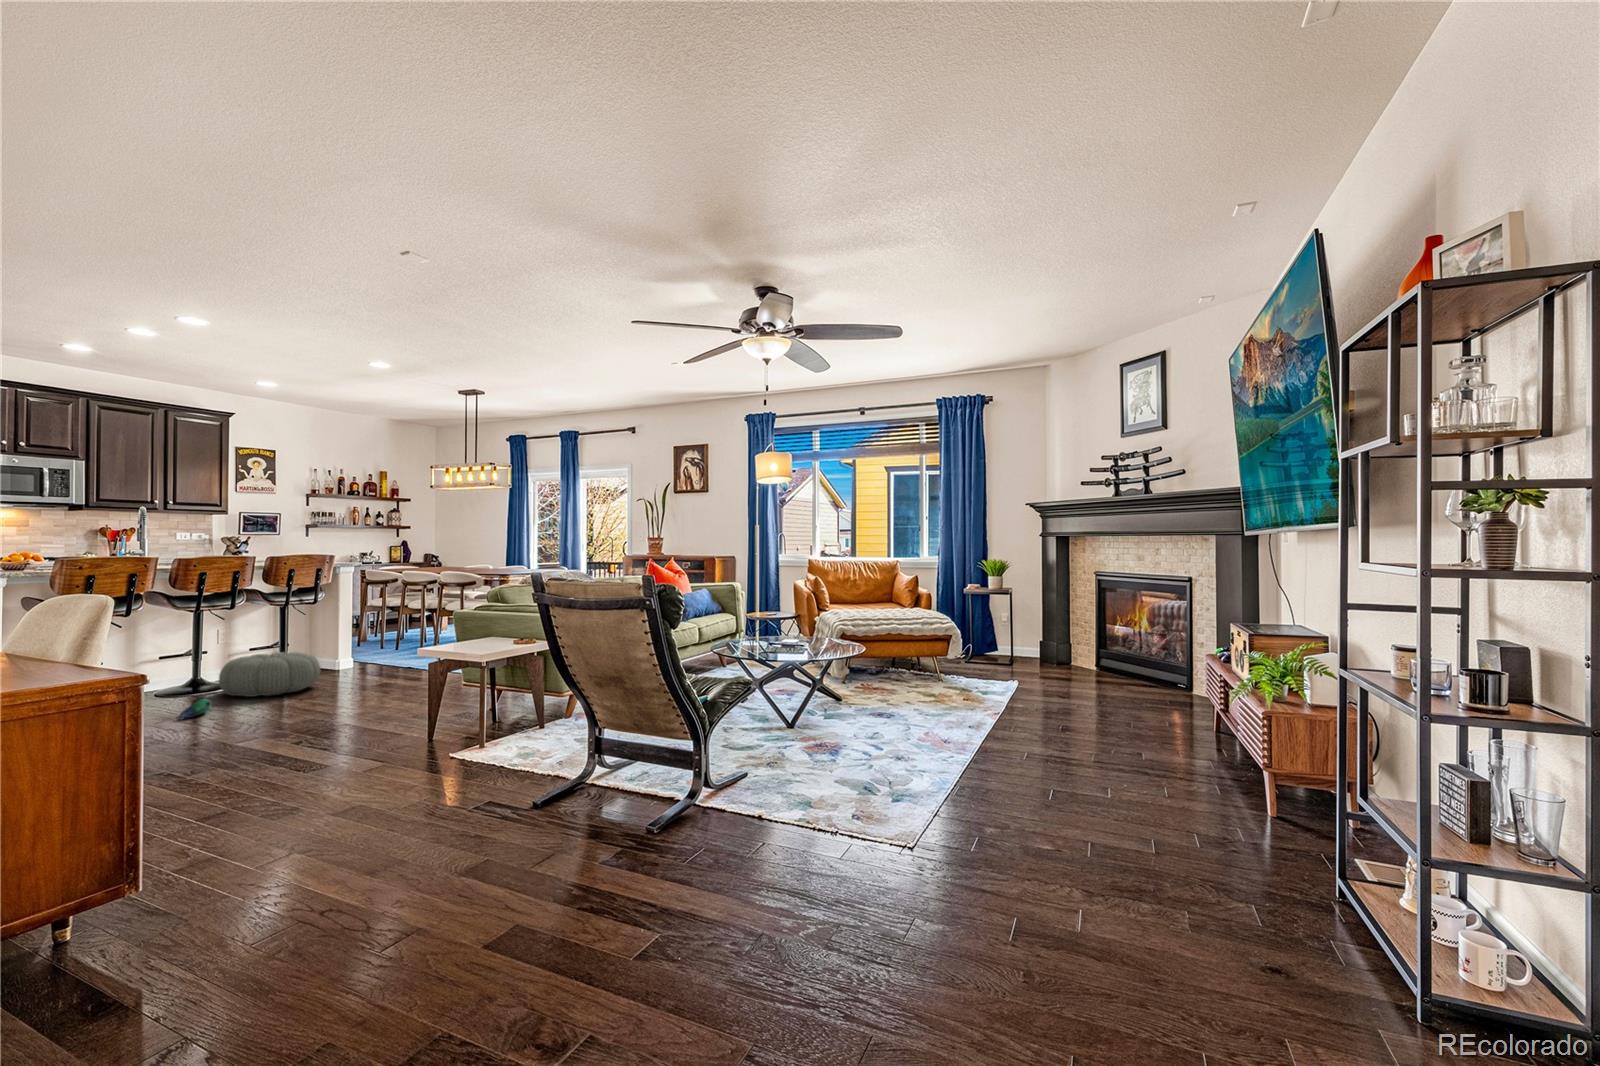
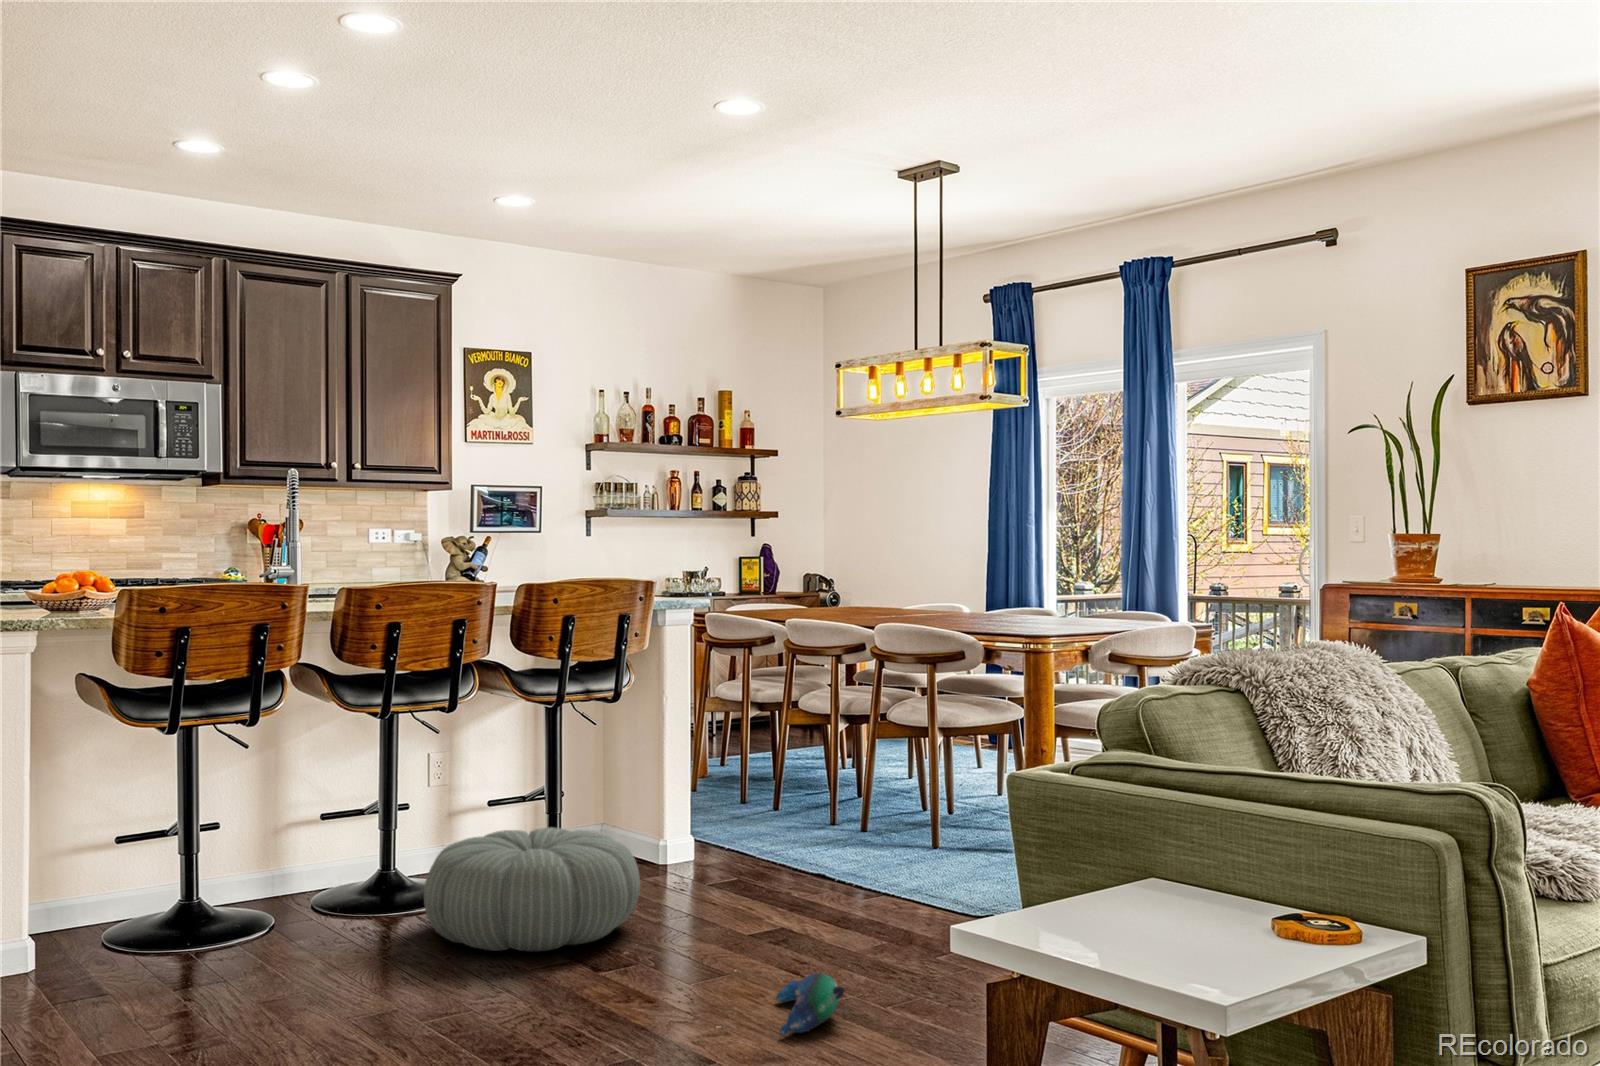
plush toy: present [177,699,212,719] -> present [776,973,845,1035]

